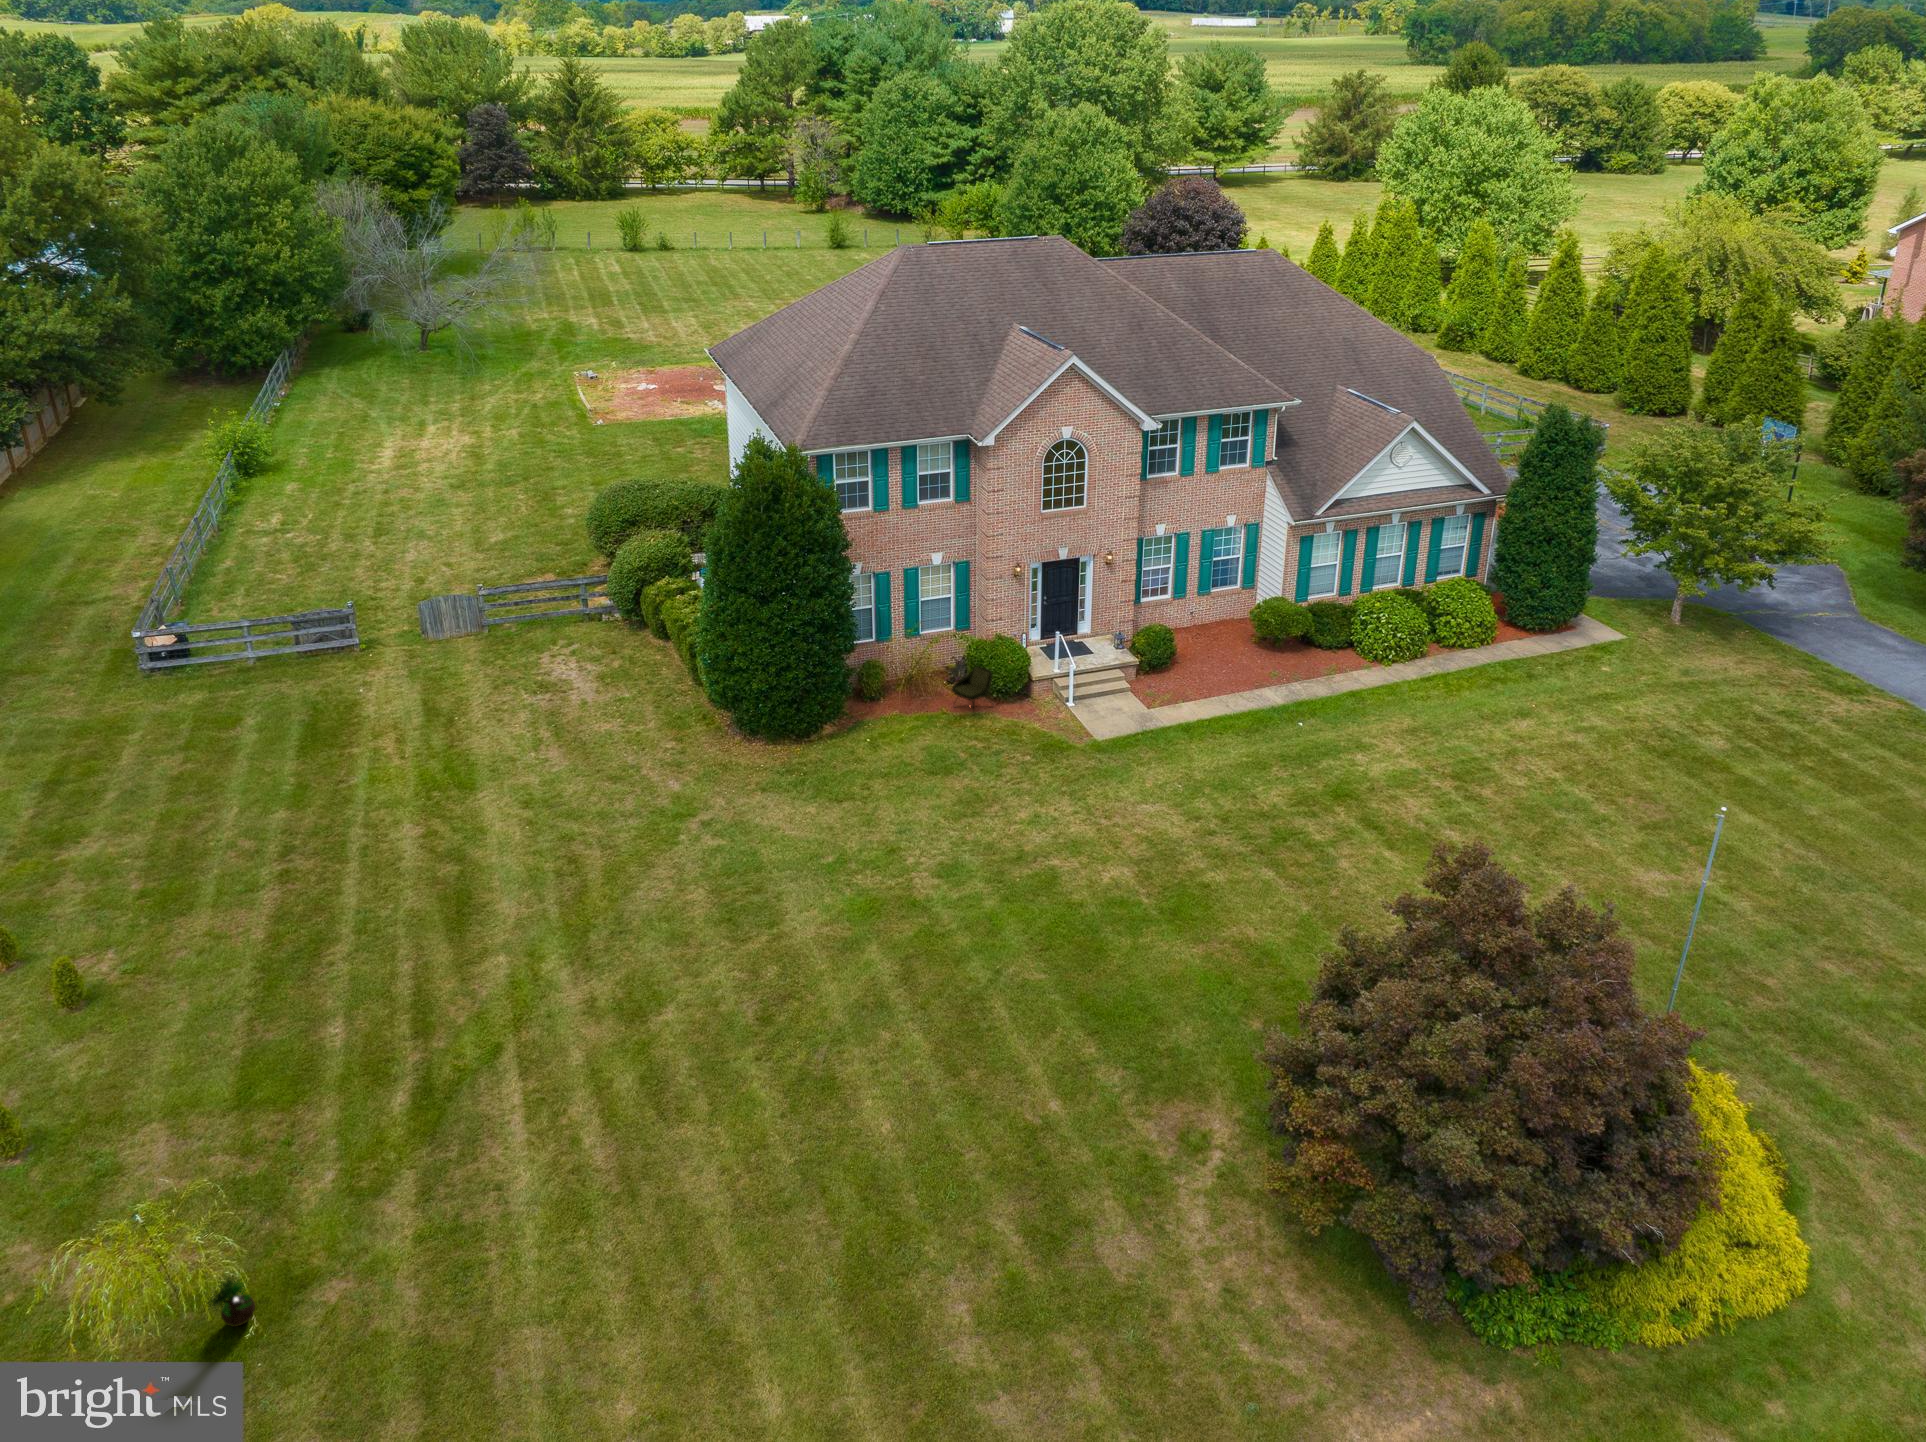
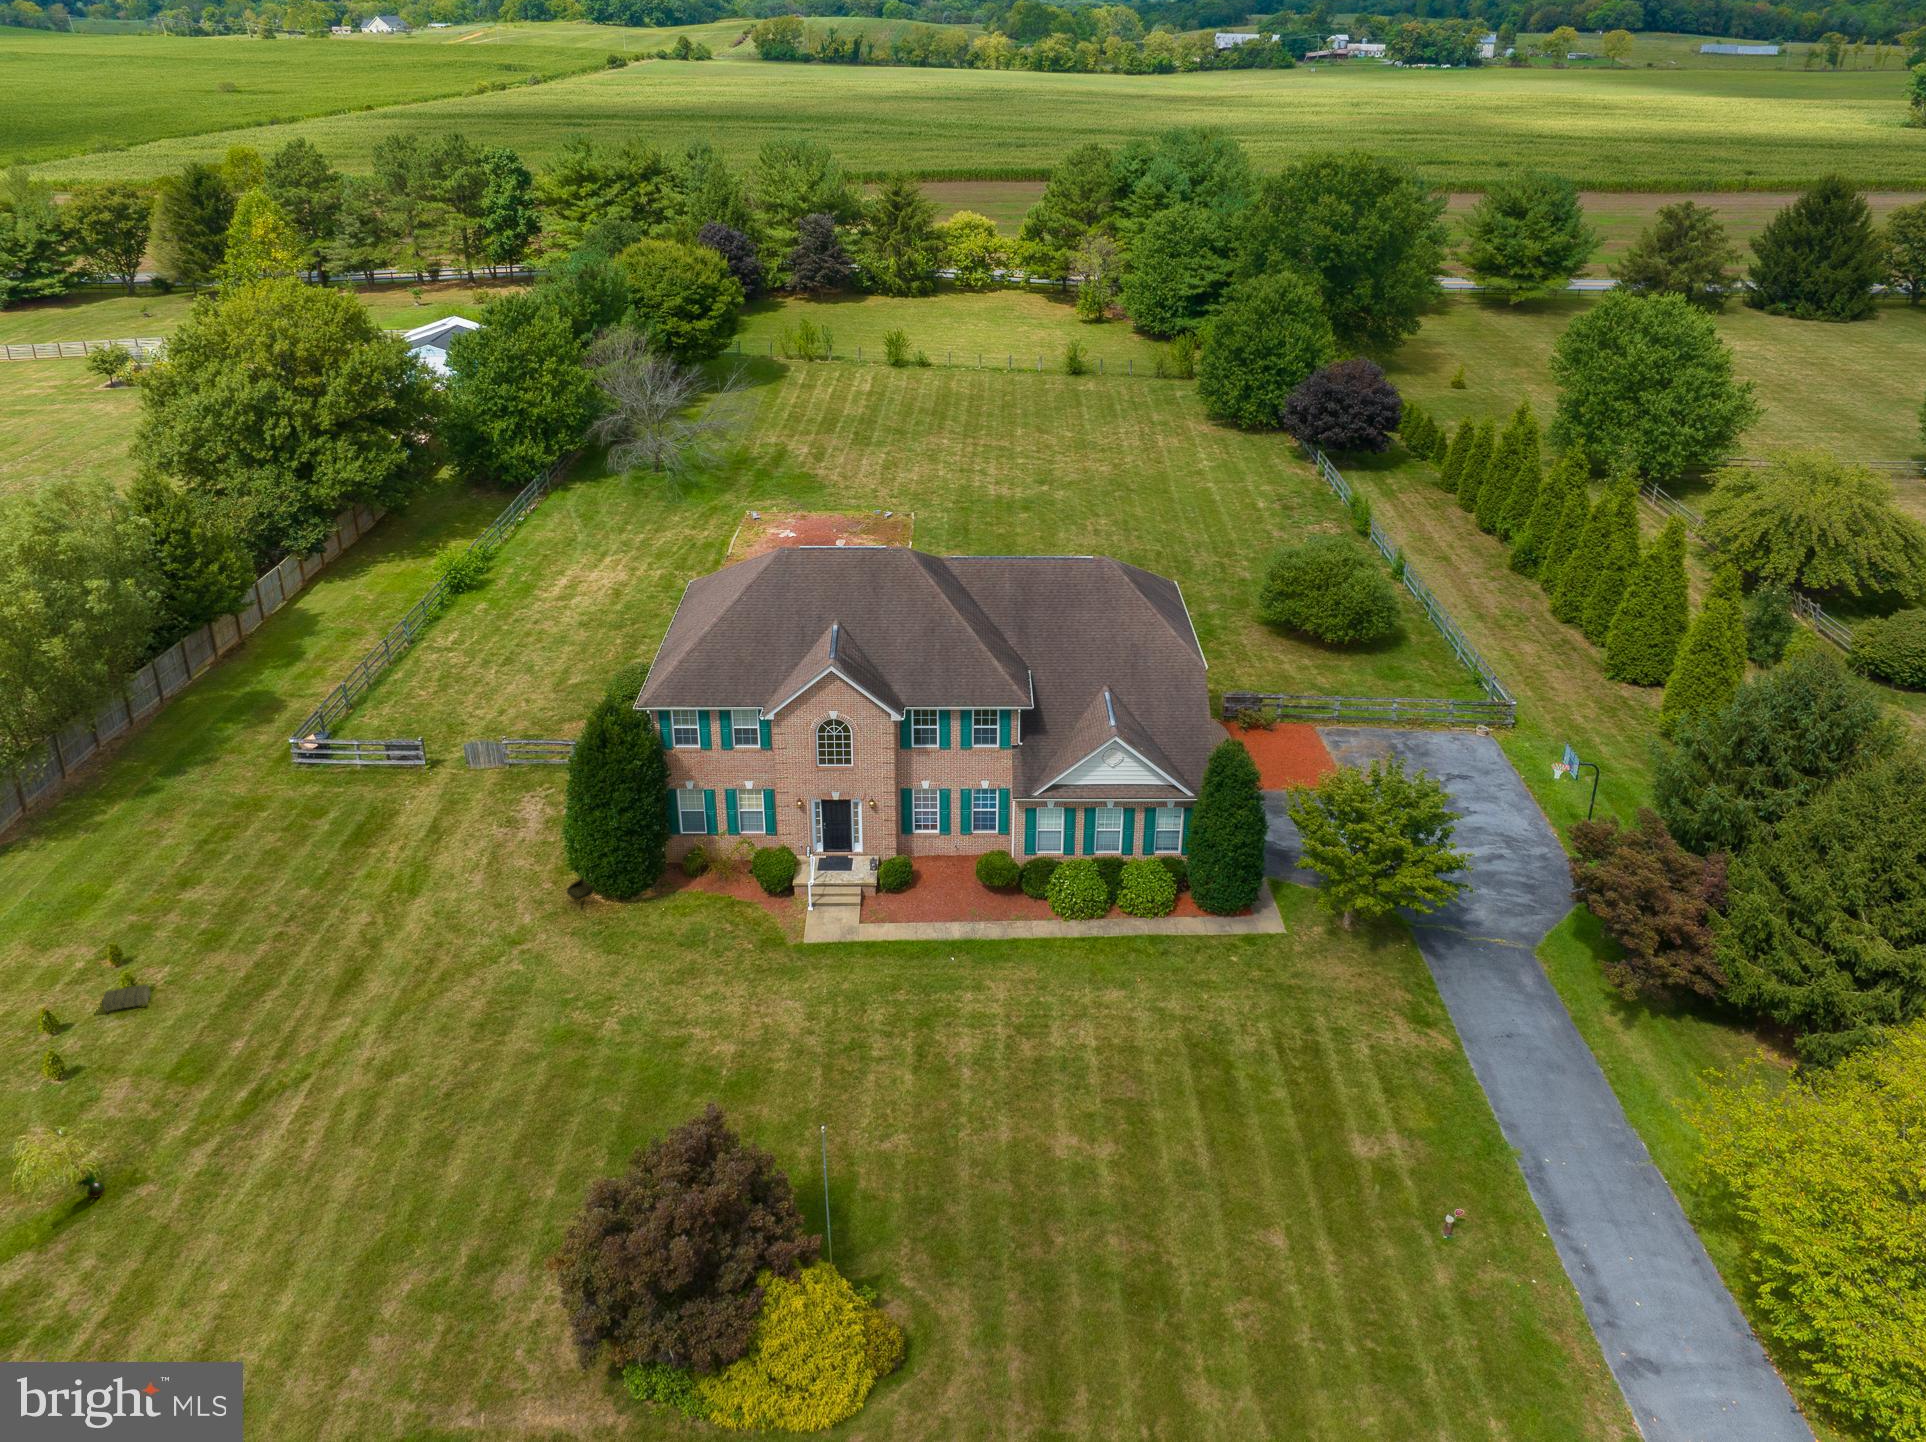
lounge chair: present [952,666,993,707] -> present [567,878,595,900]
bench: none [29,979,118,1045] -> present [102,985,150,1014]

